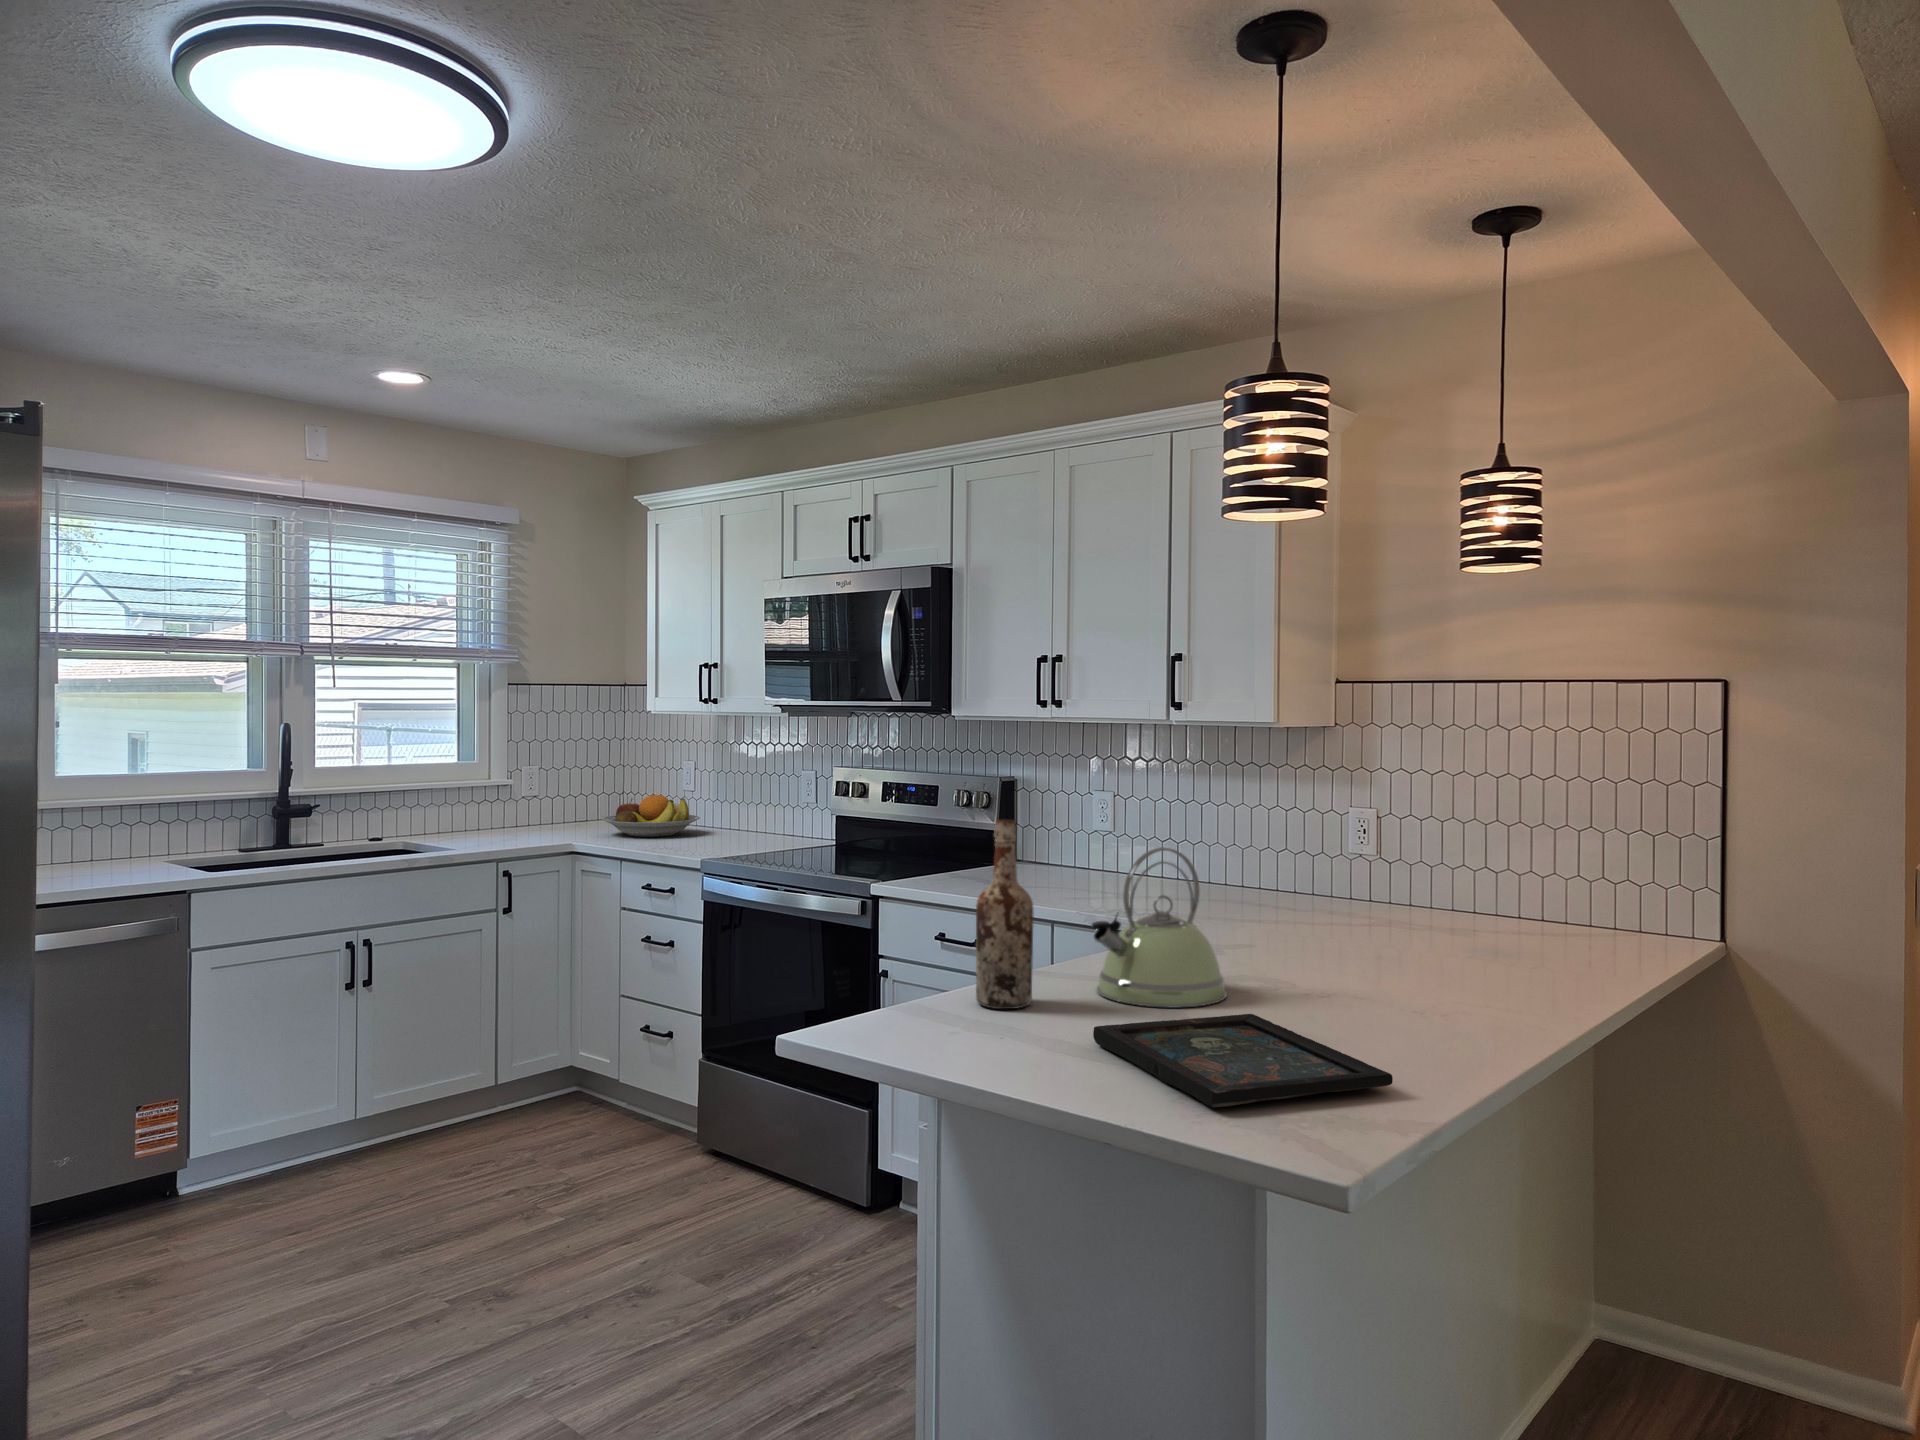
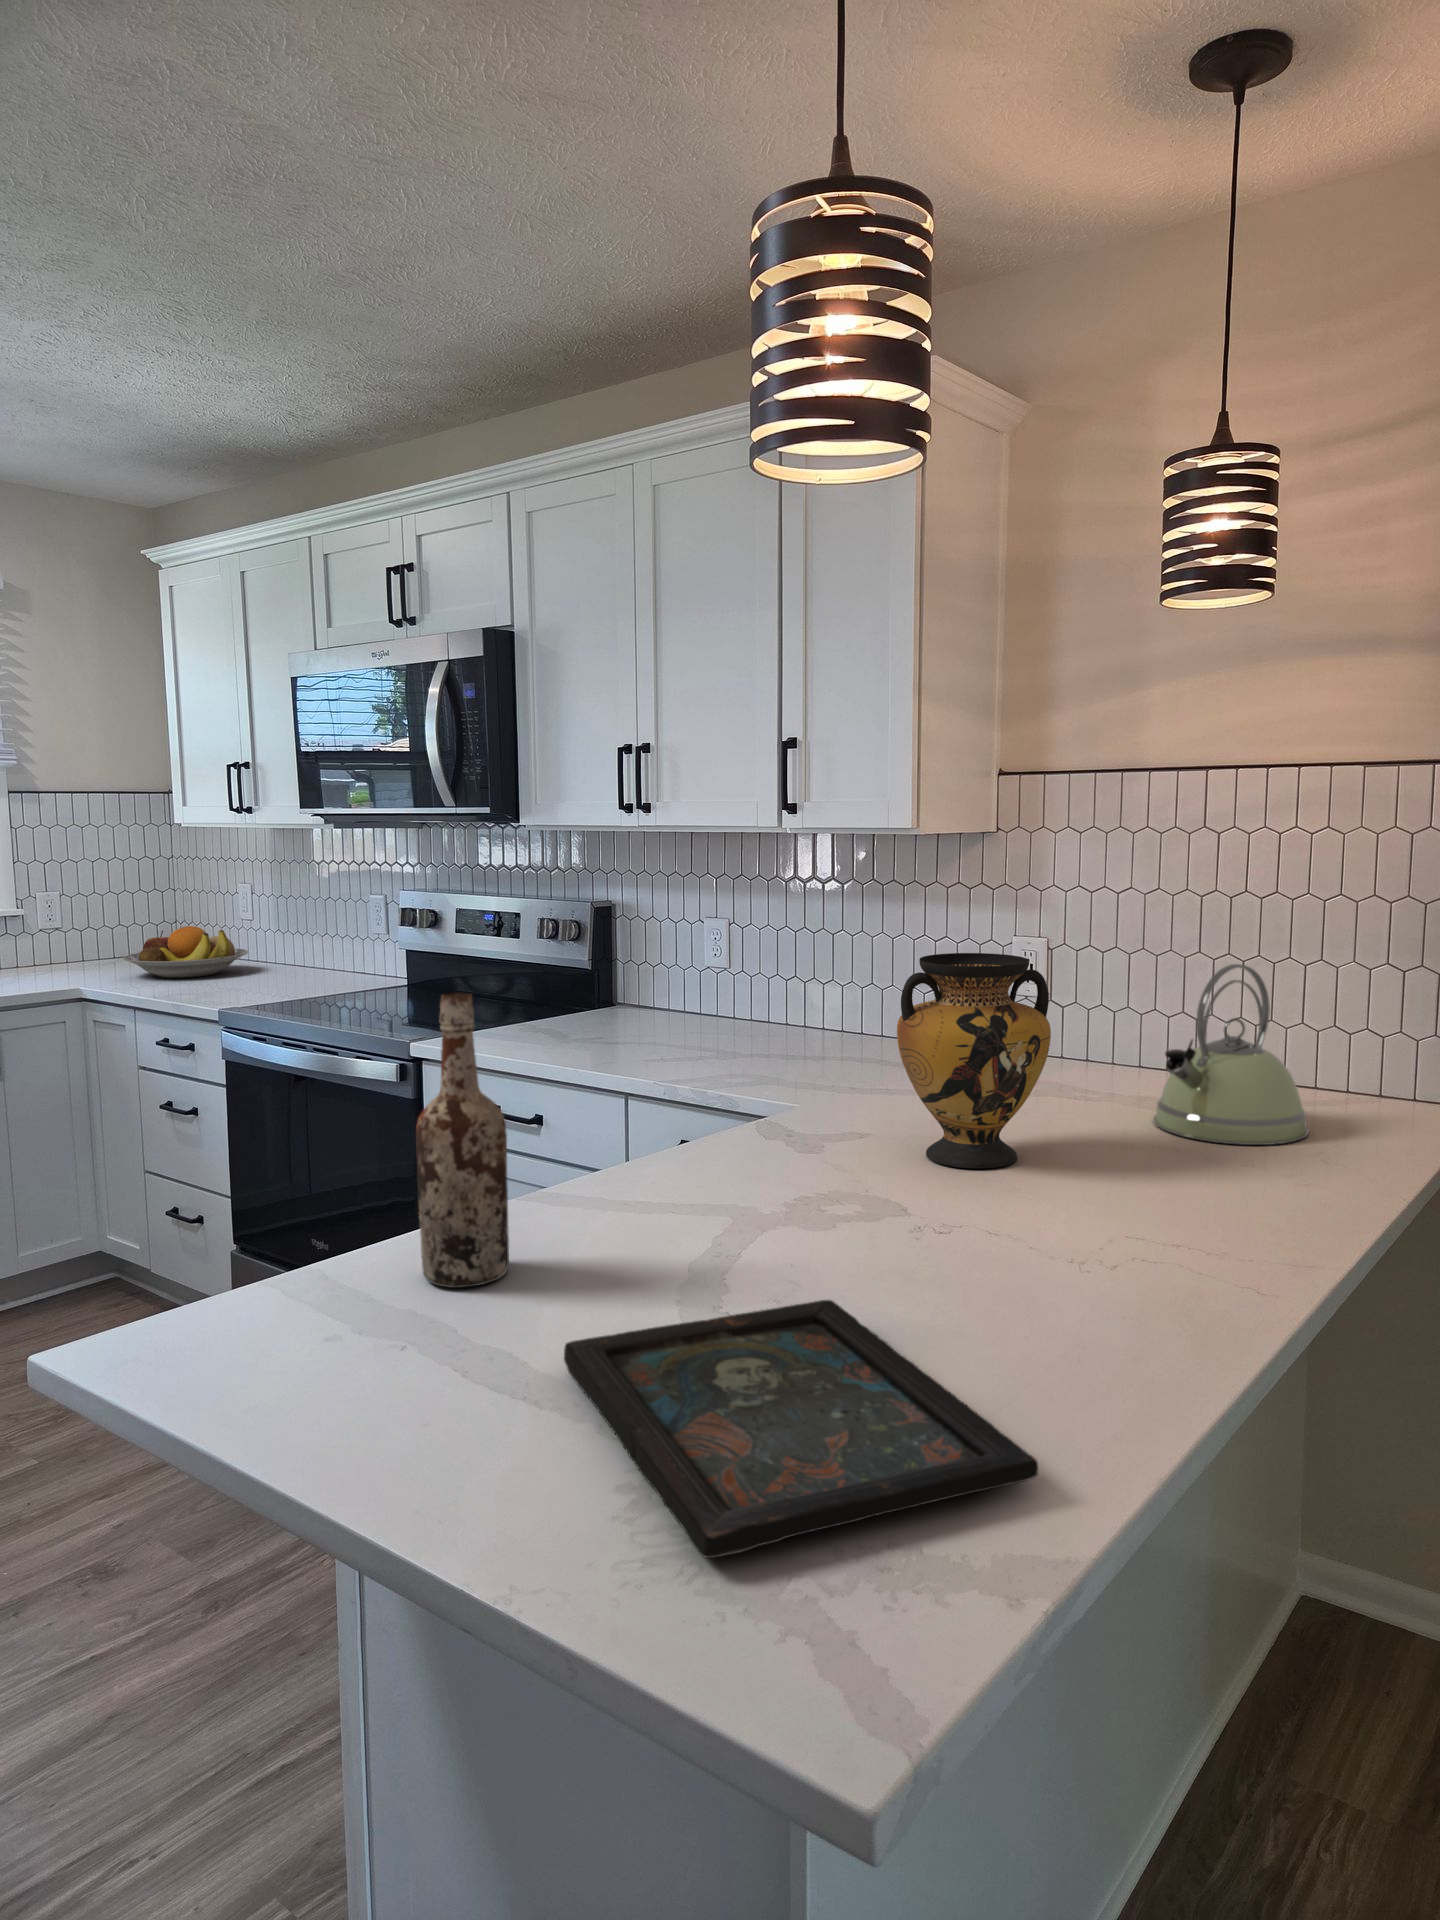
vase: none [1274,812,1385,964] -> present [897,953,1051,1168]
kettle: present [1092,847,1227,1008] -> present [1154,964,1309,1145]

